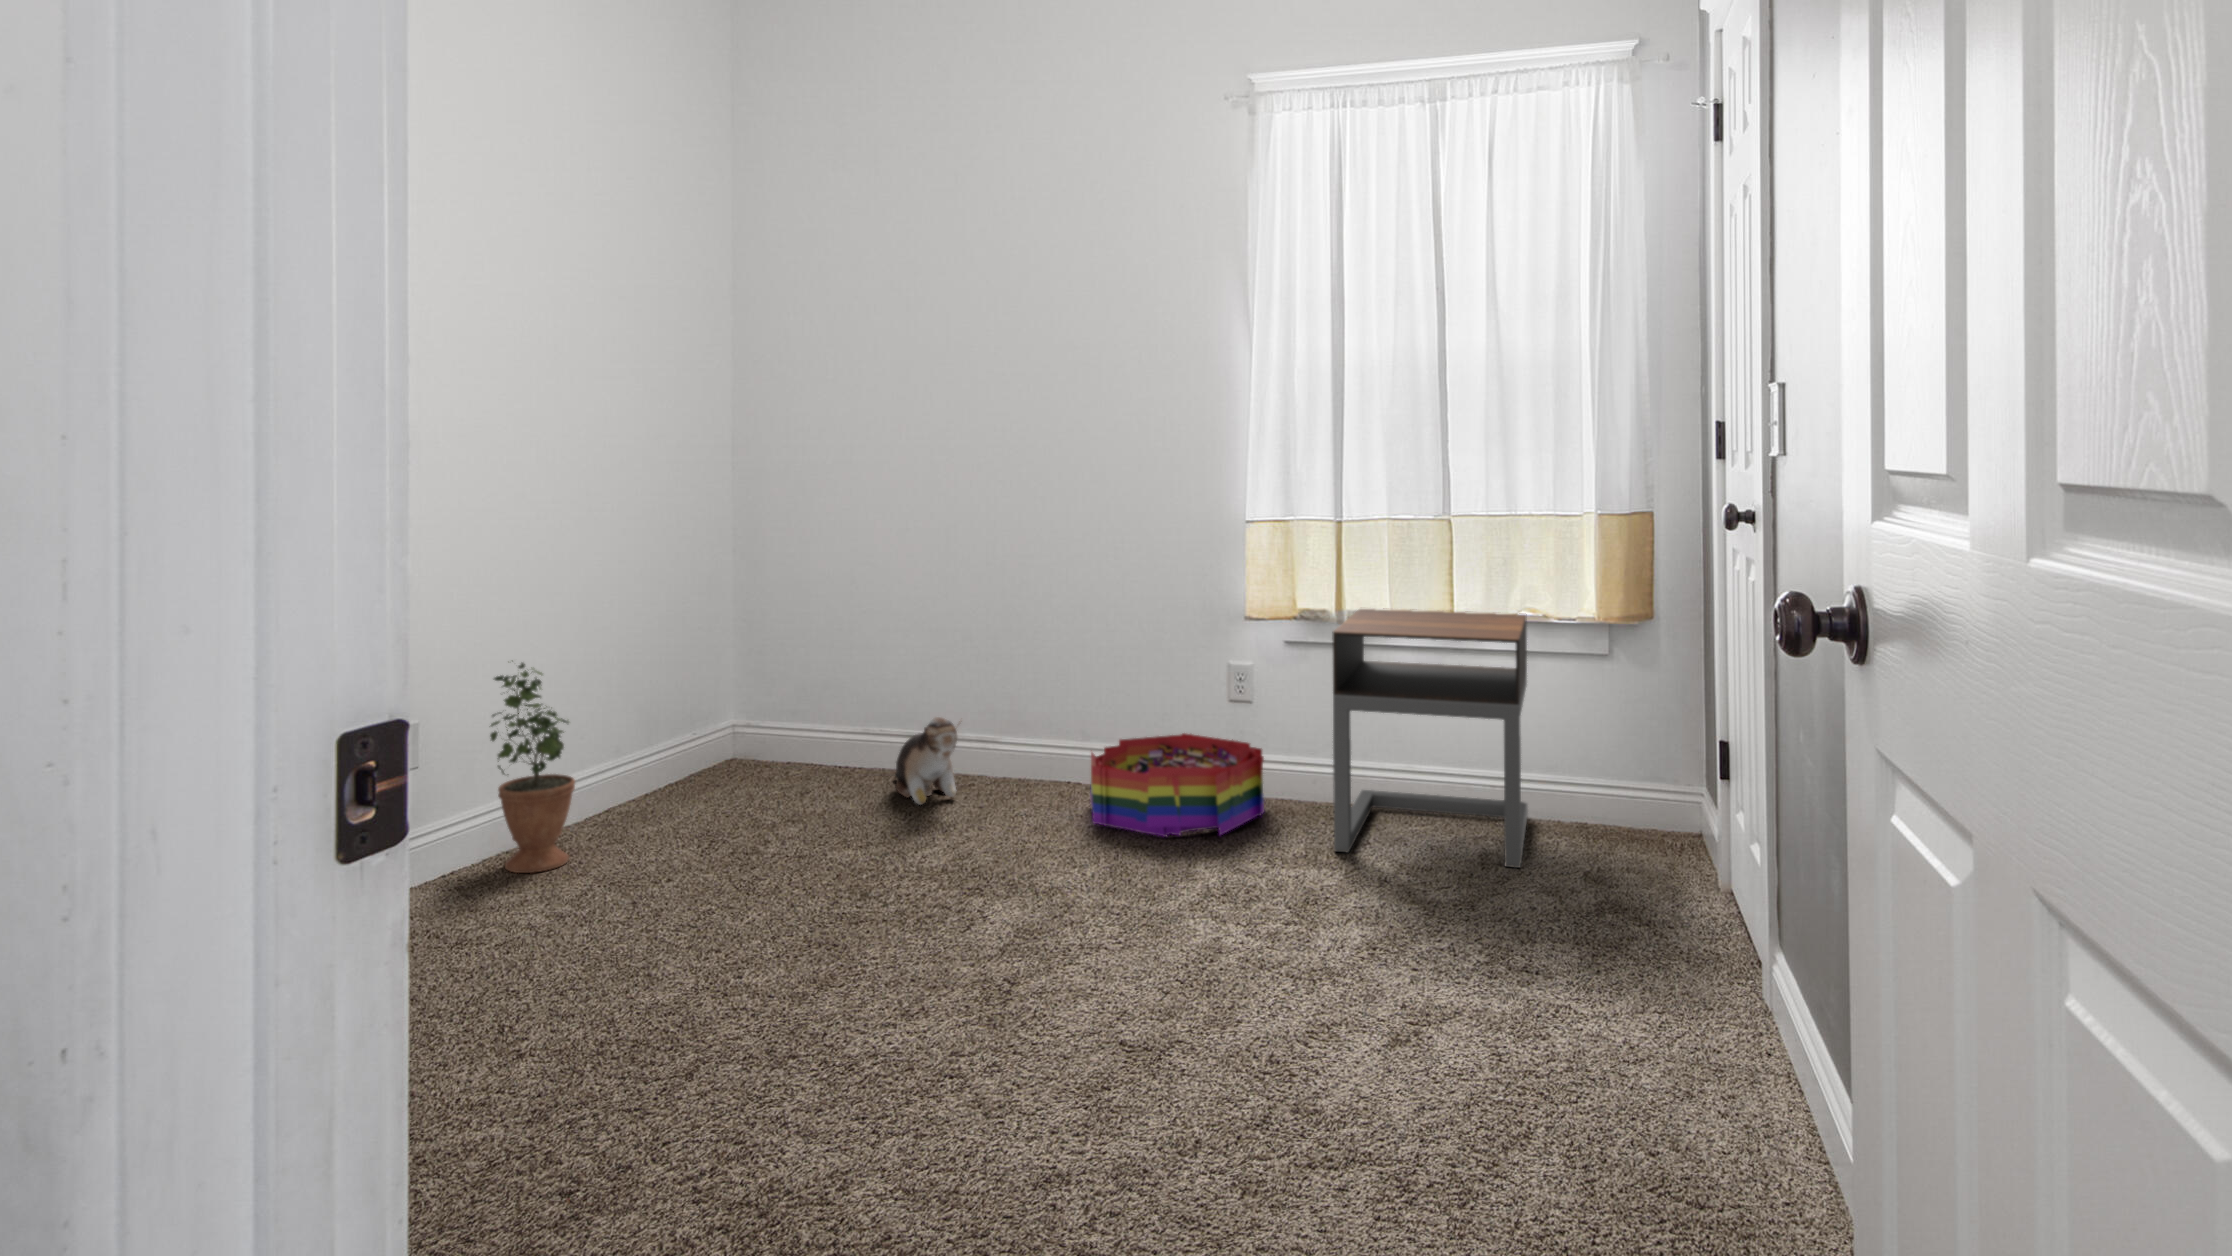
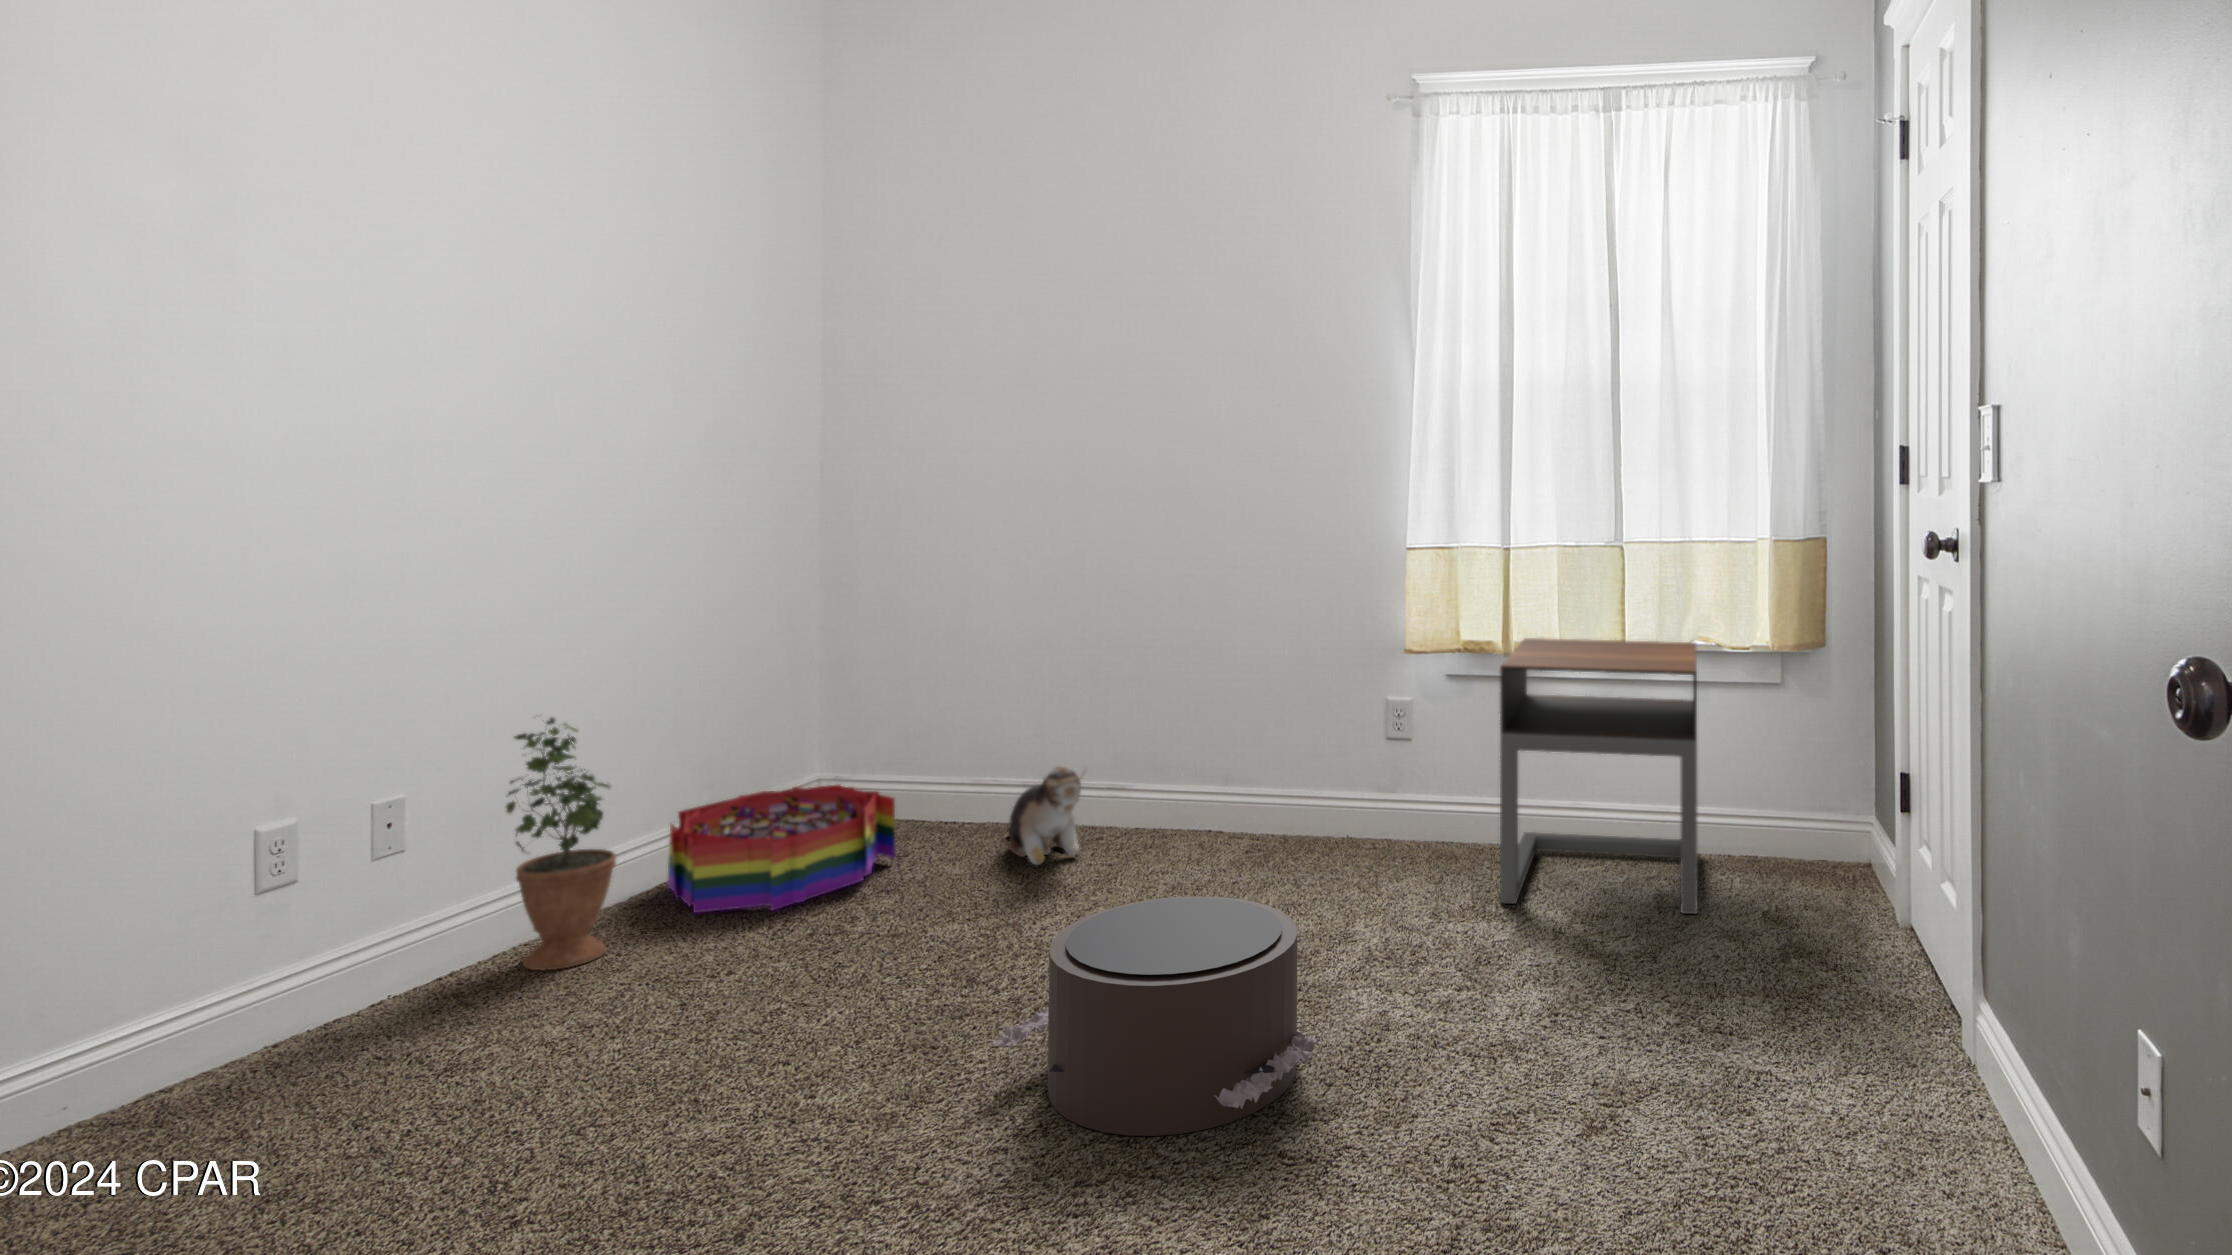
storage bin: present [1091,733,1264,837] -> present [668,784,896,913]
pouf: none [881,827,1162,1023] -> present [993,896,1323,1136]

